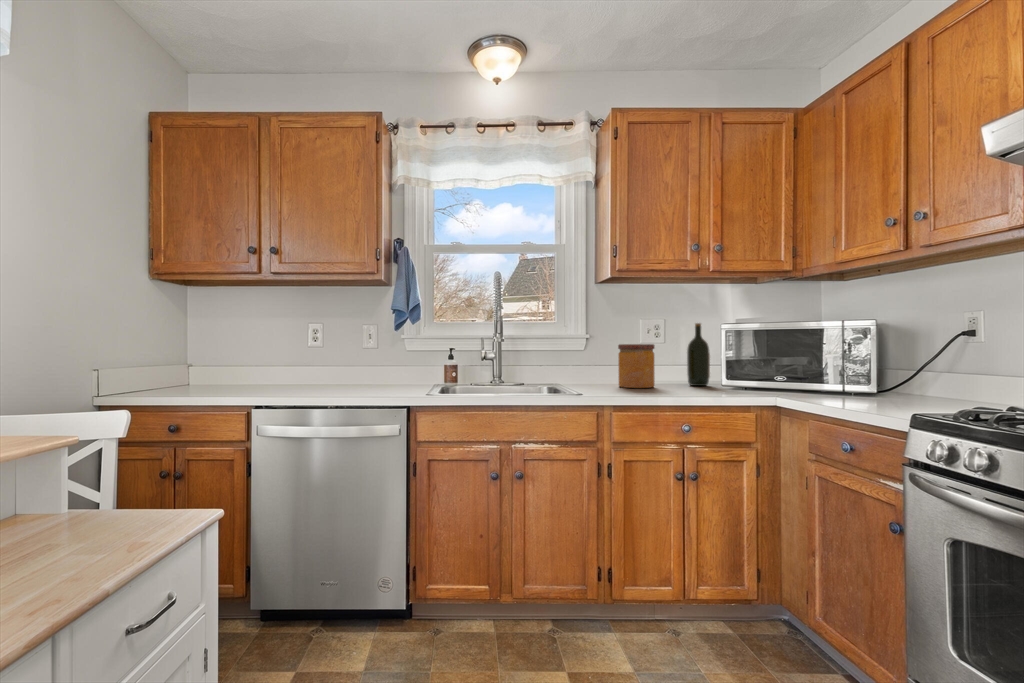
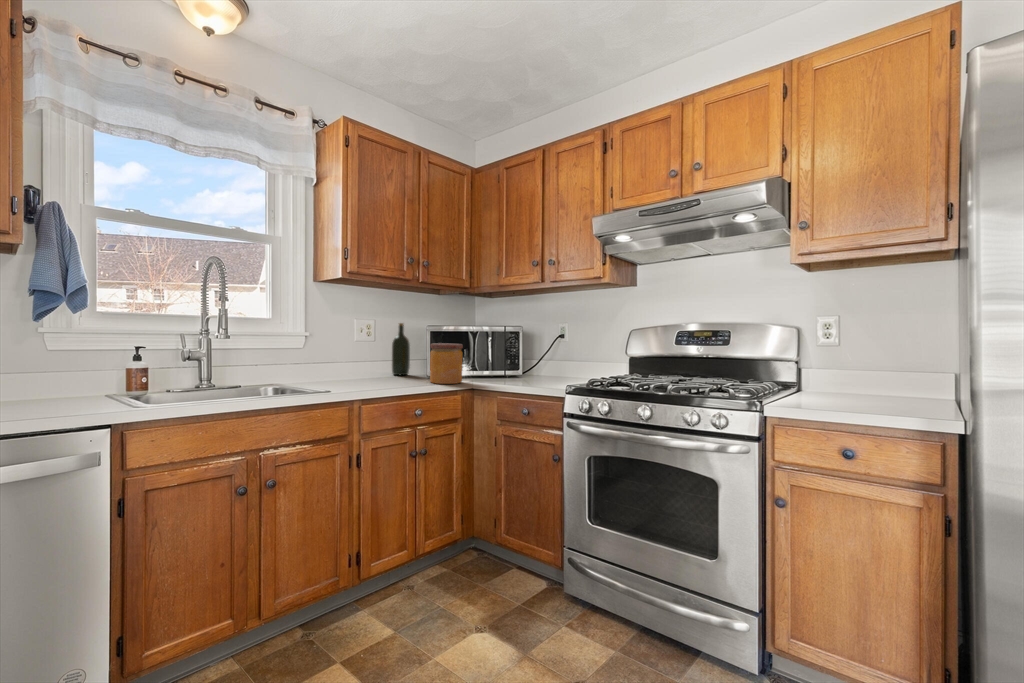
jar: present [618,344,655,388] -> present [430,343,463,384]

